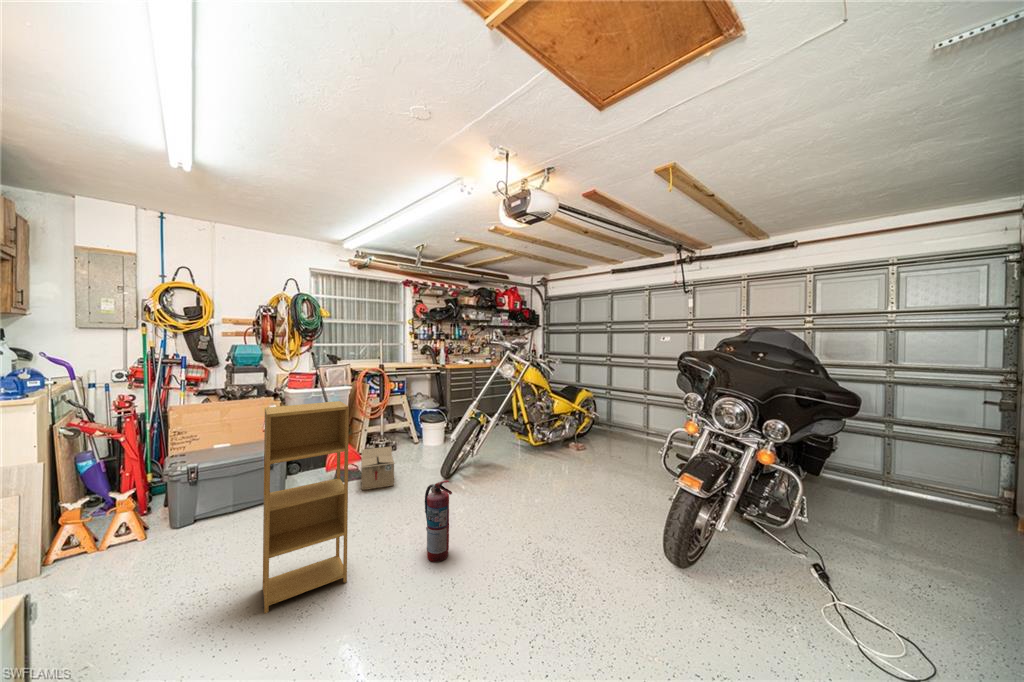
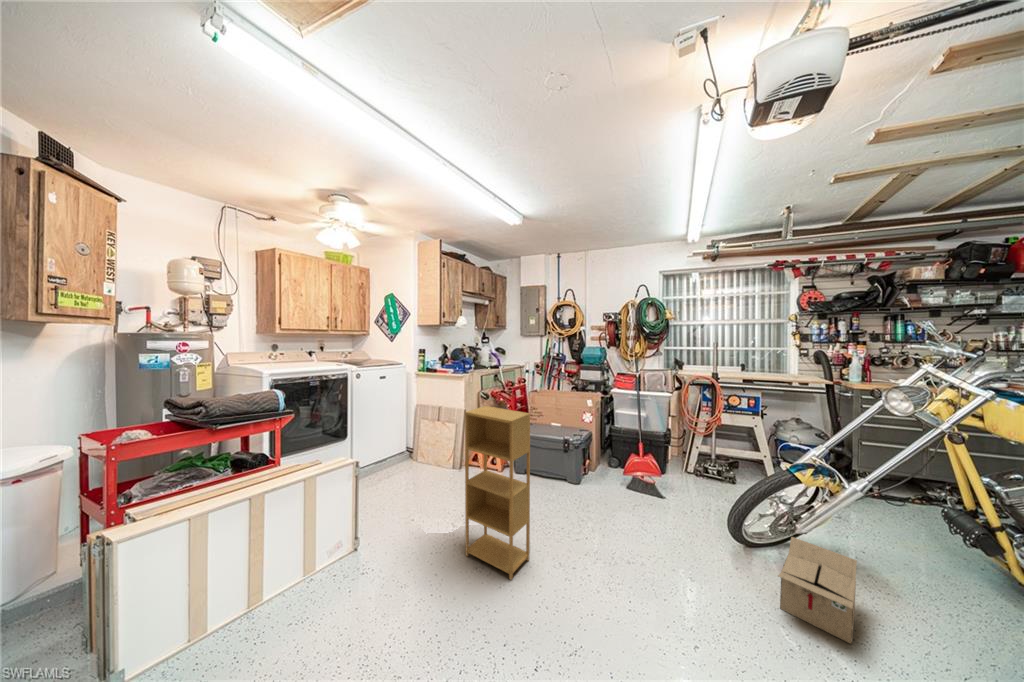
cardboard box: present [361,446,395,490] -> present [778,537,857,644]
fire extinguisher: present [425,481,452,562] -> none [574,543,605,647]

